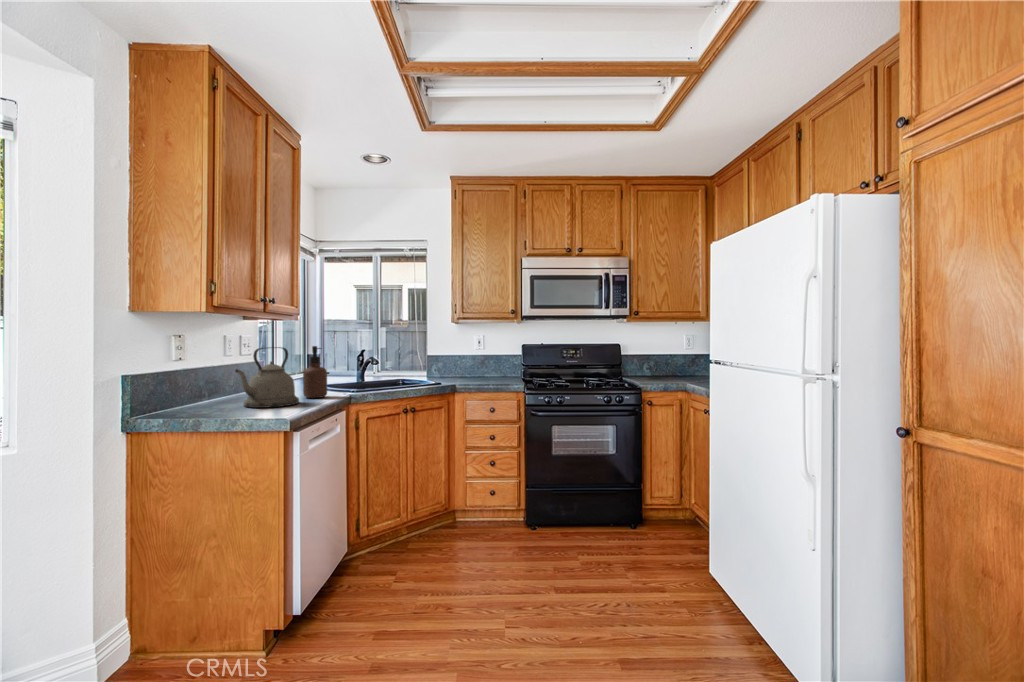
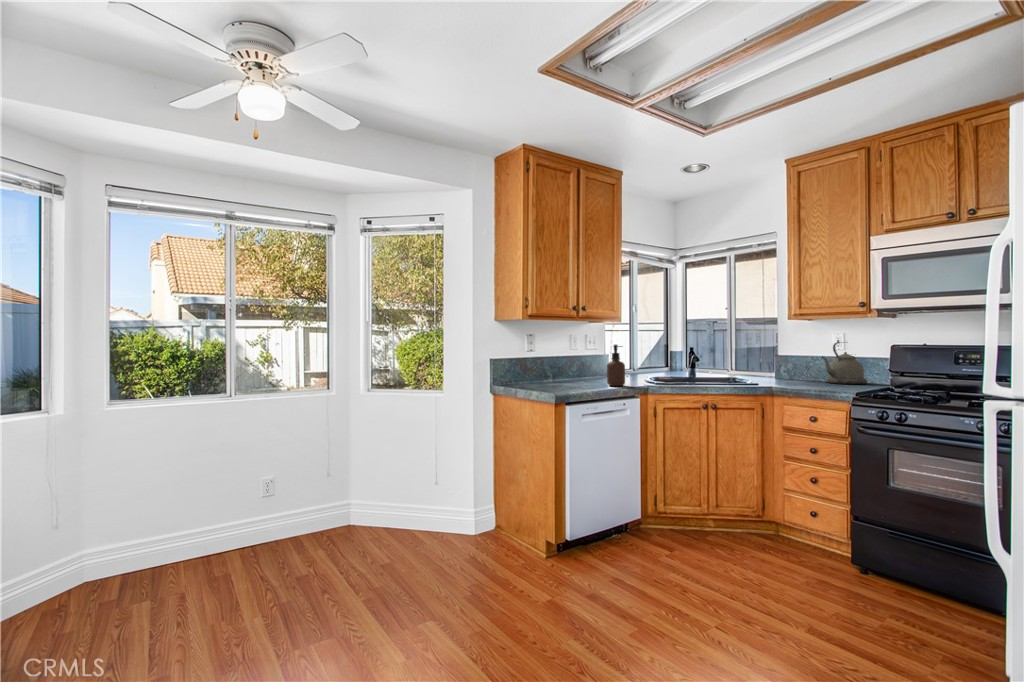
kettle: present [236,347,299,408] -> present [822,342,868,384]

